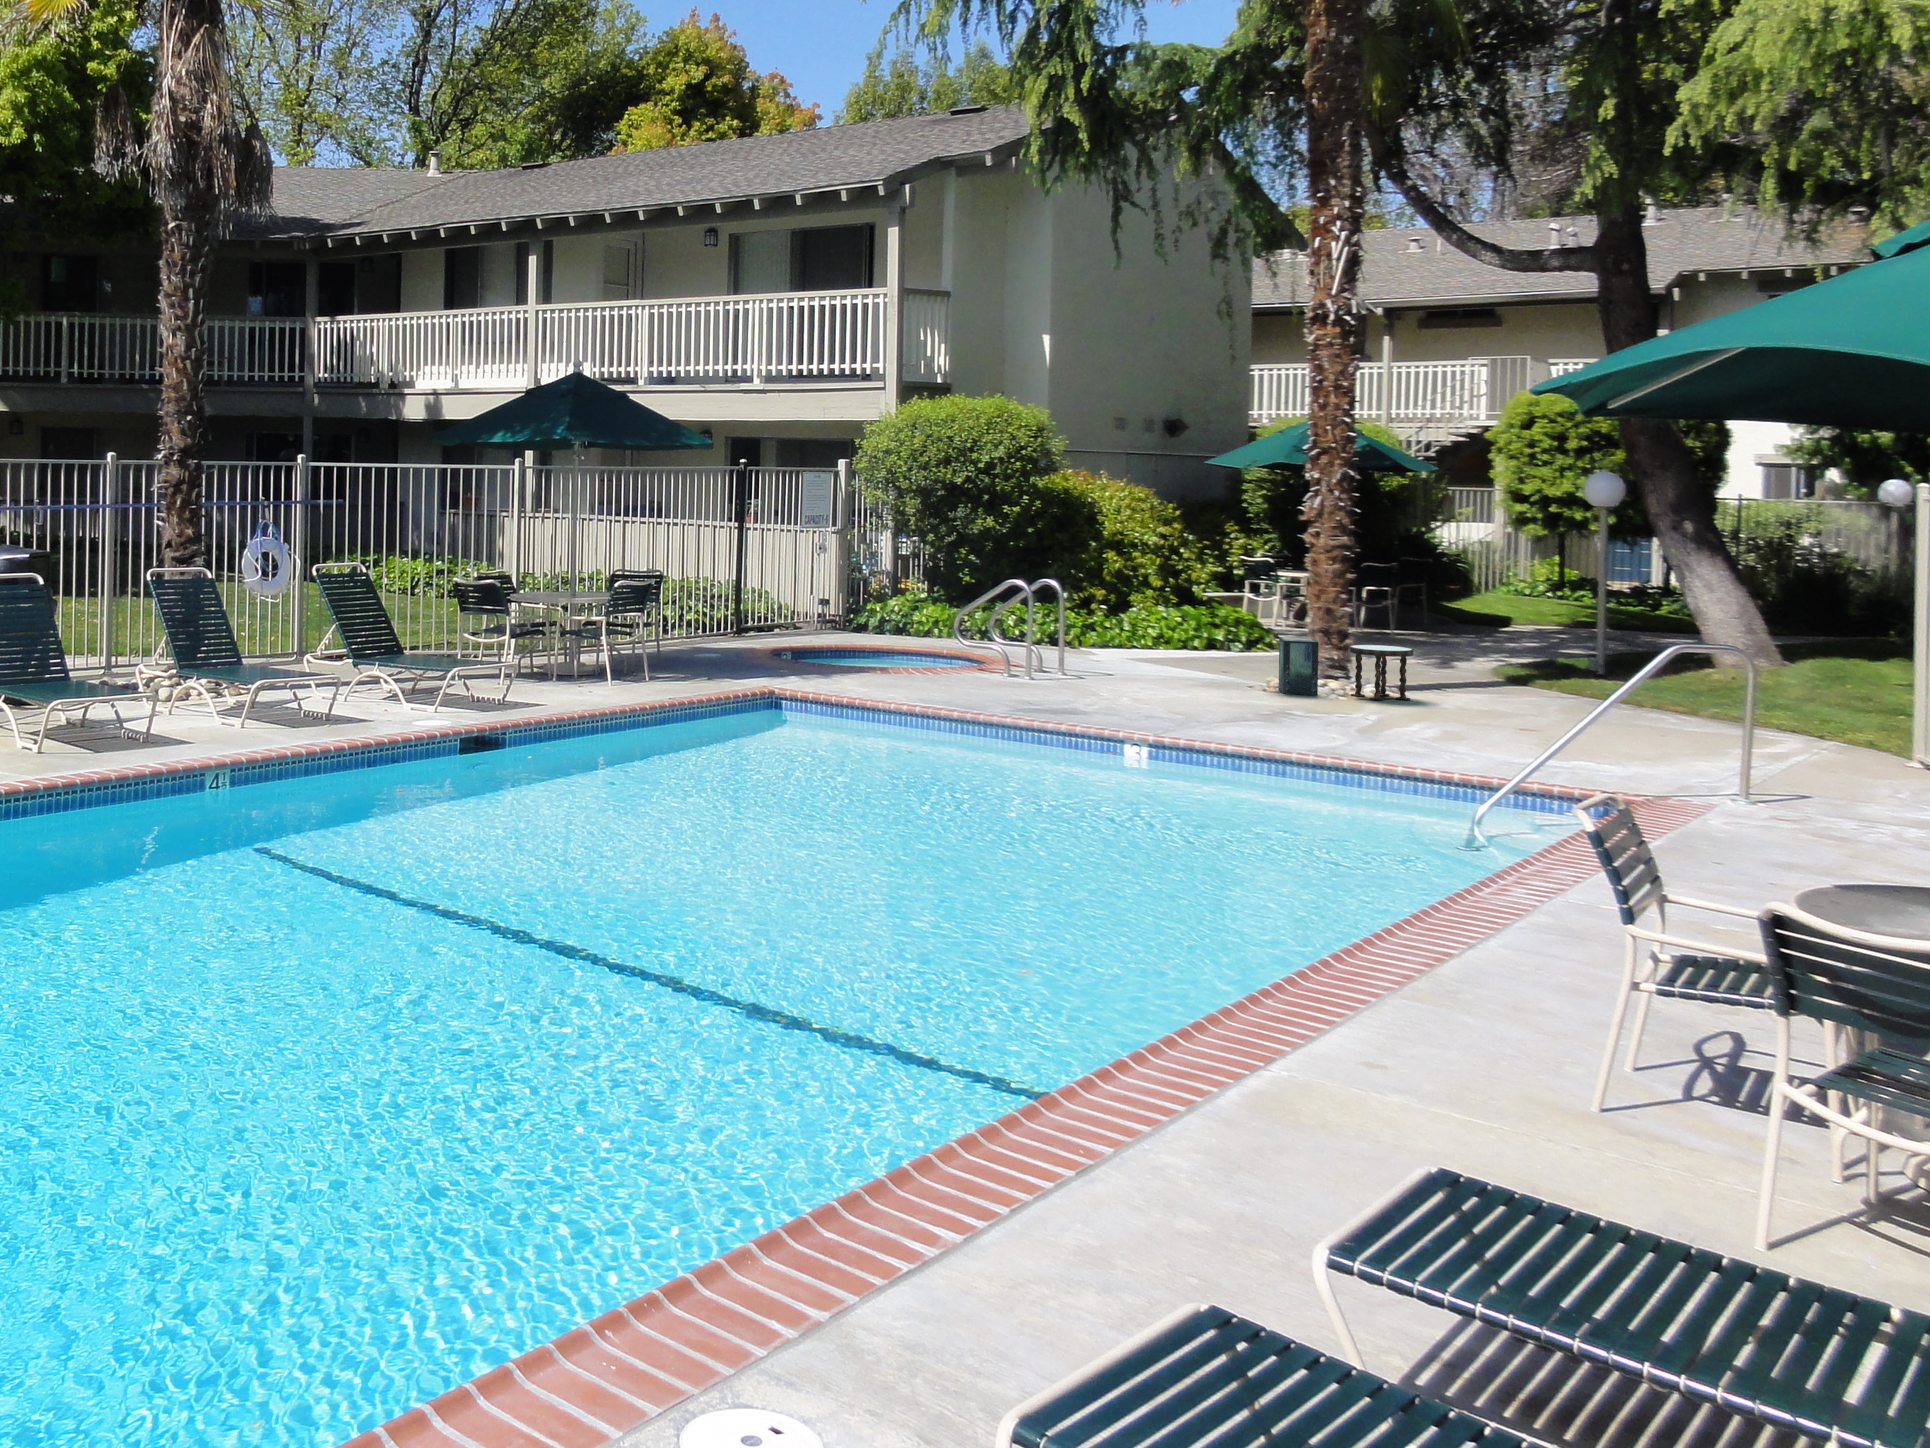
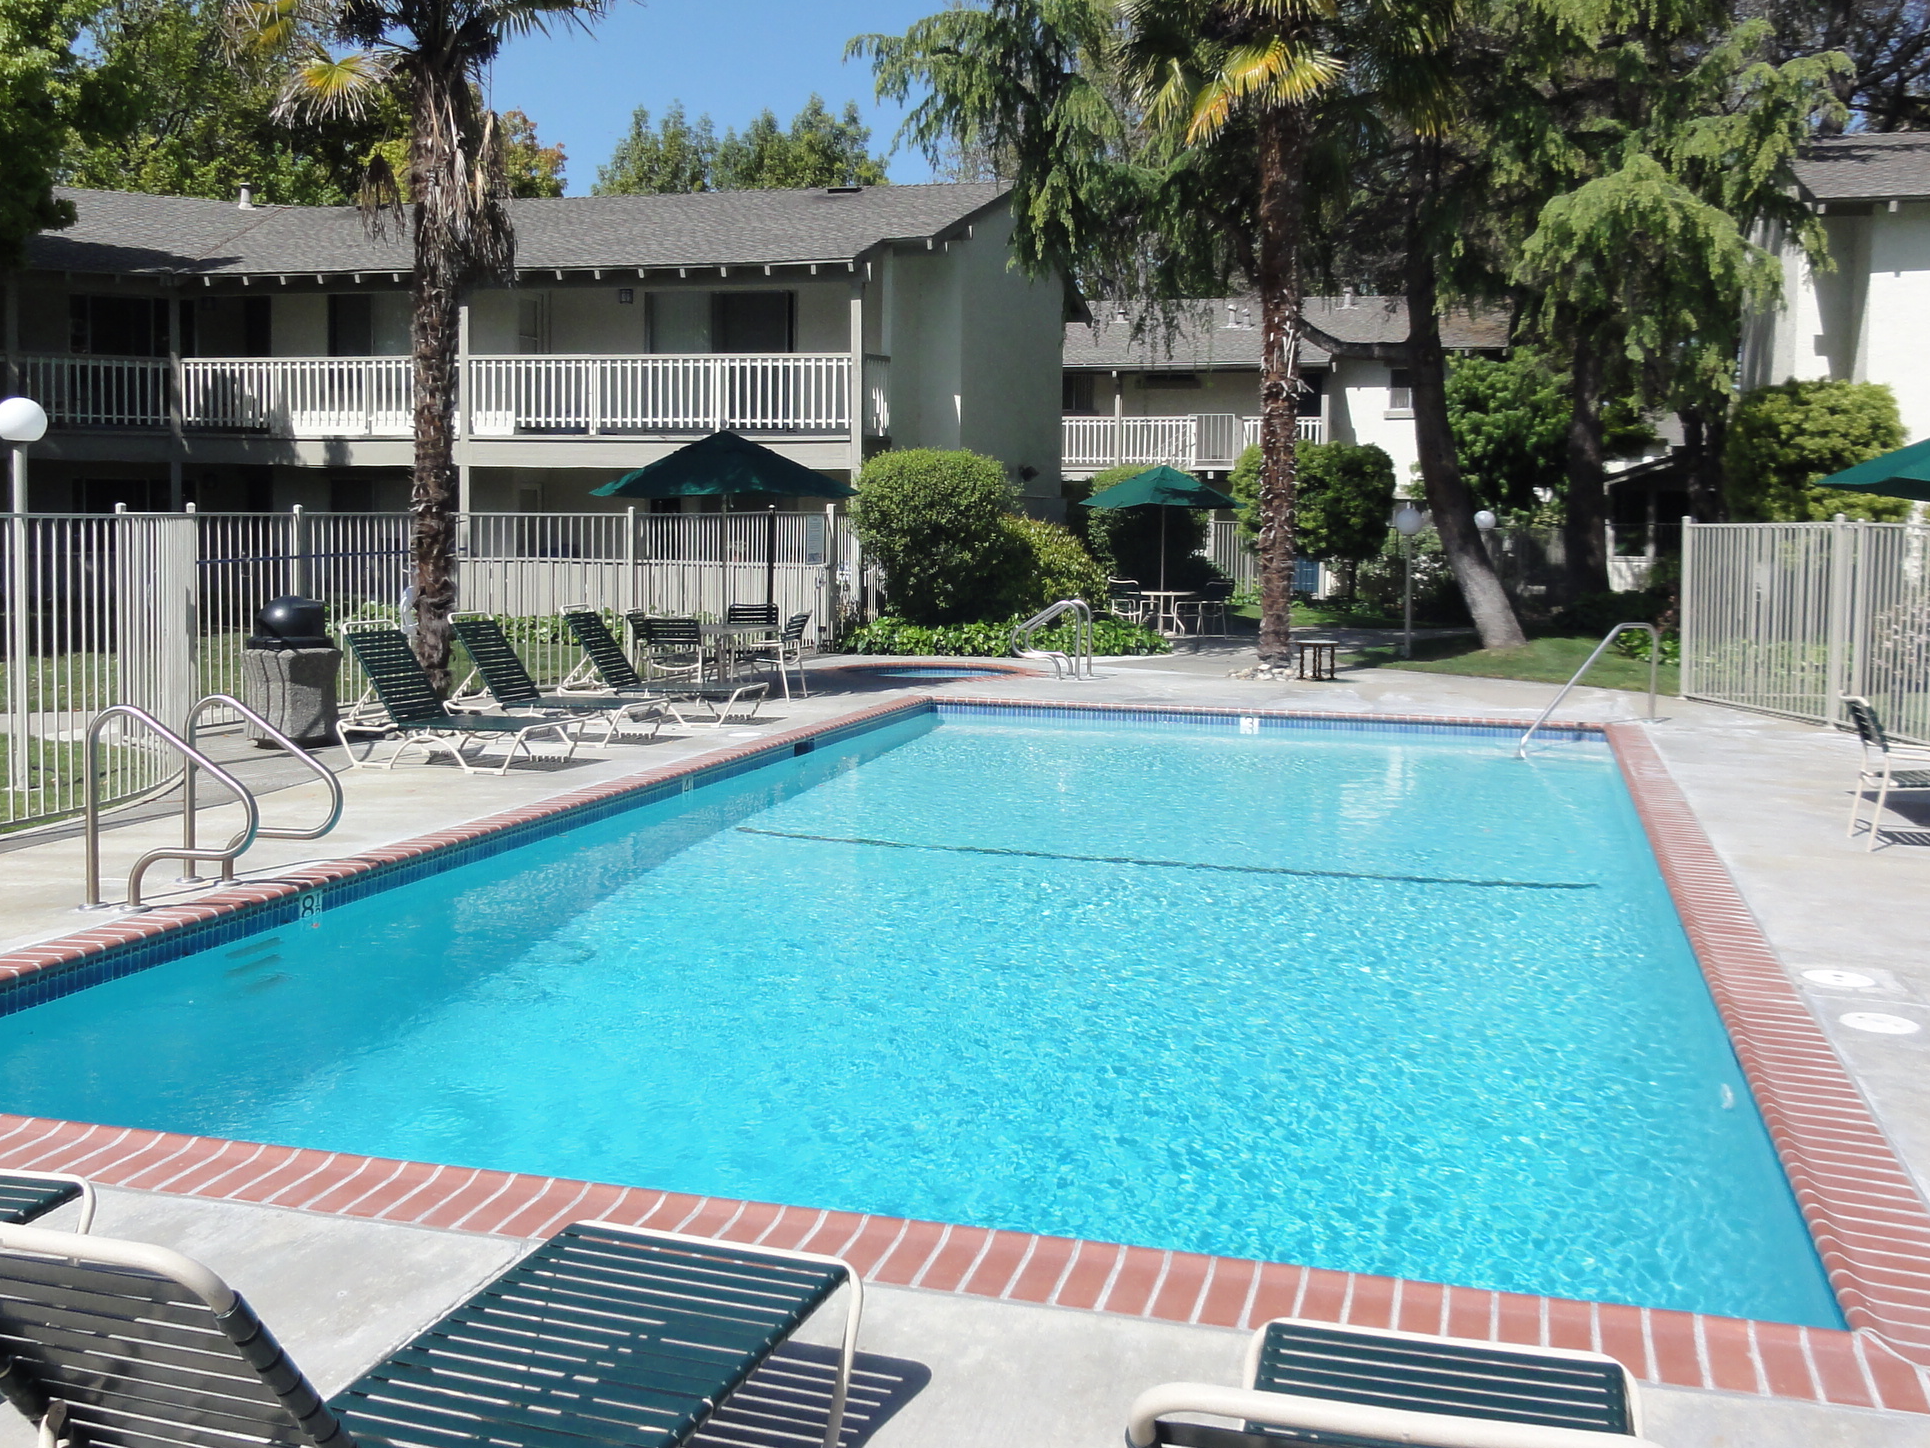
storage box: present [1279,638,1318,695] -> none [1246,638,1279,680]

